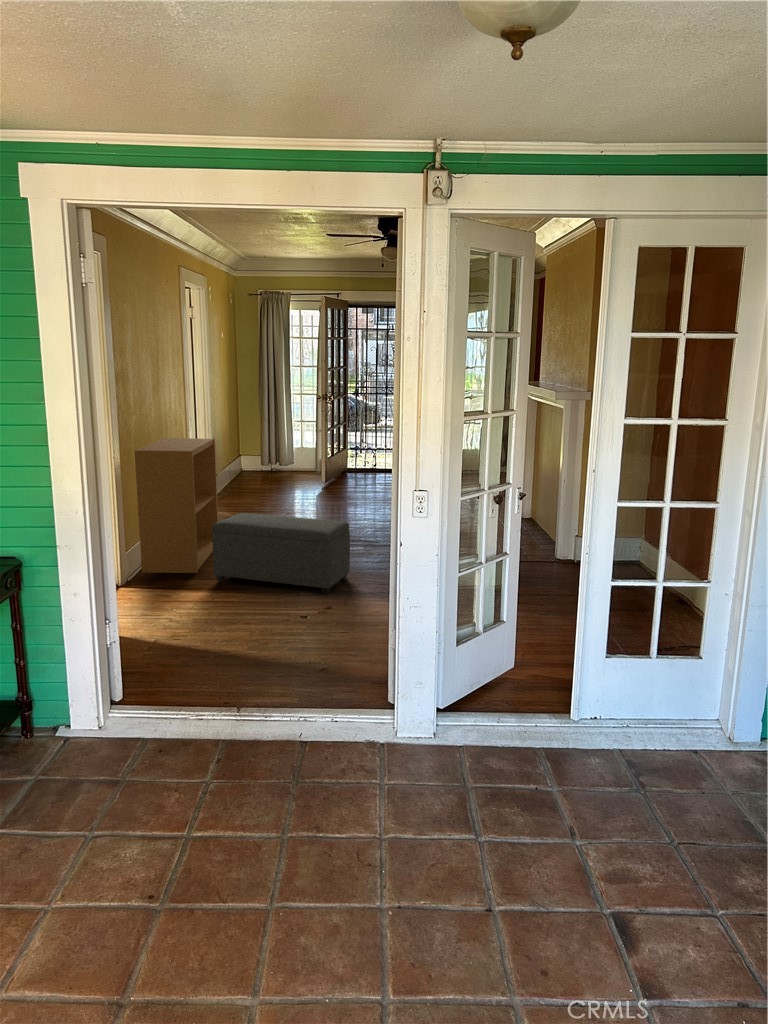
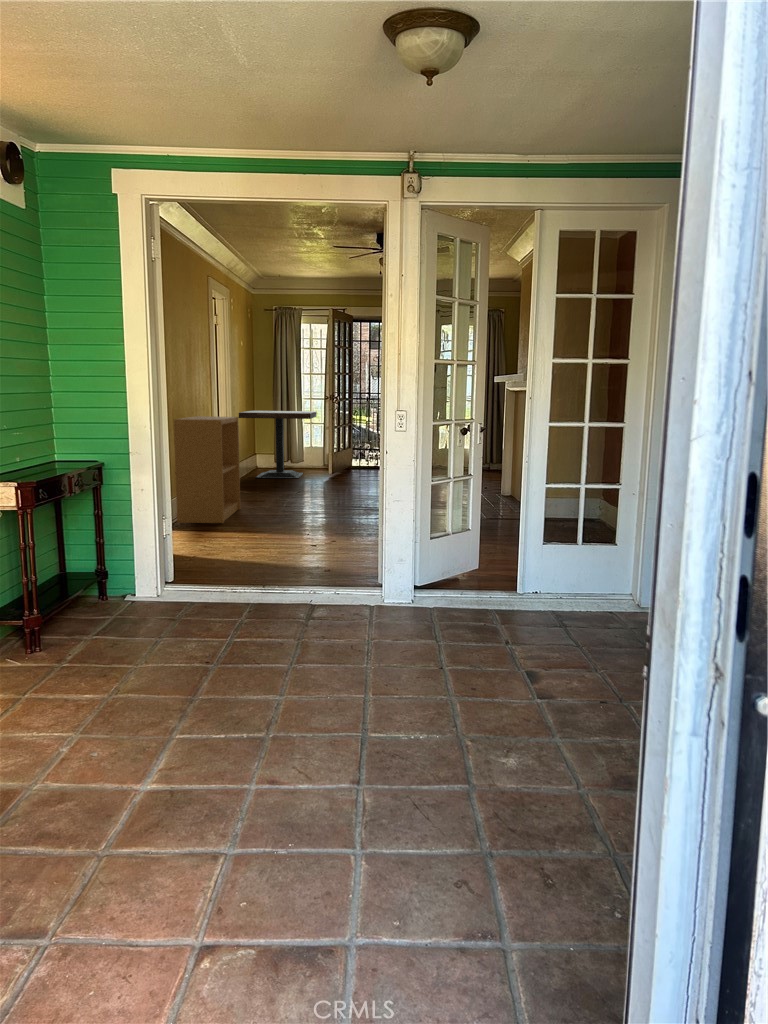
dining table: none [218,411,308,491] -> present [239,411,317,478]
ottoman: present [212,513,350,594] -> none [237,474,351,534]

